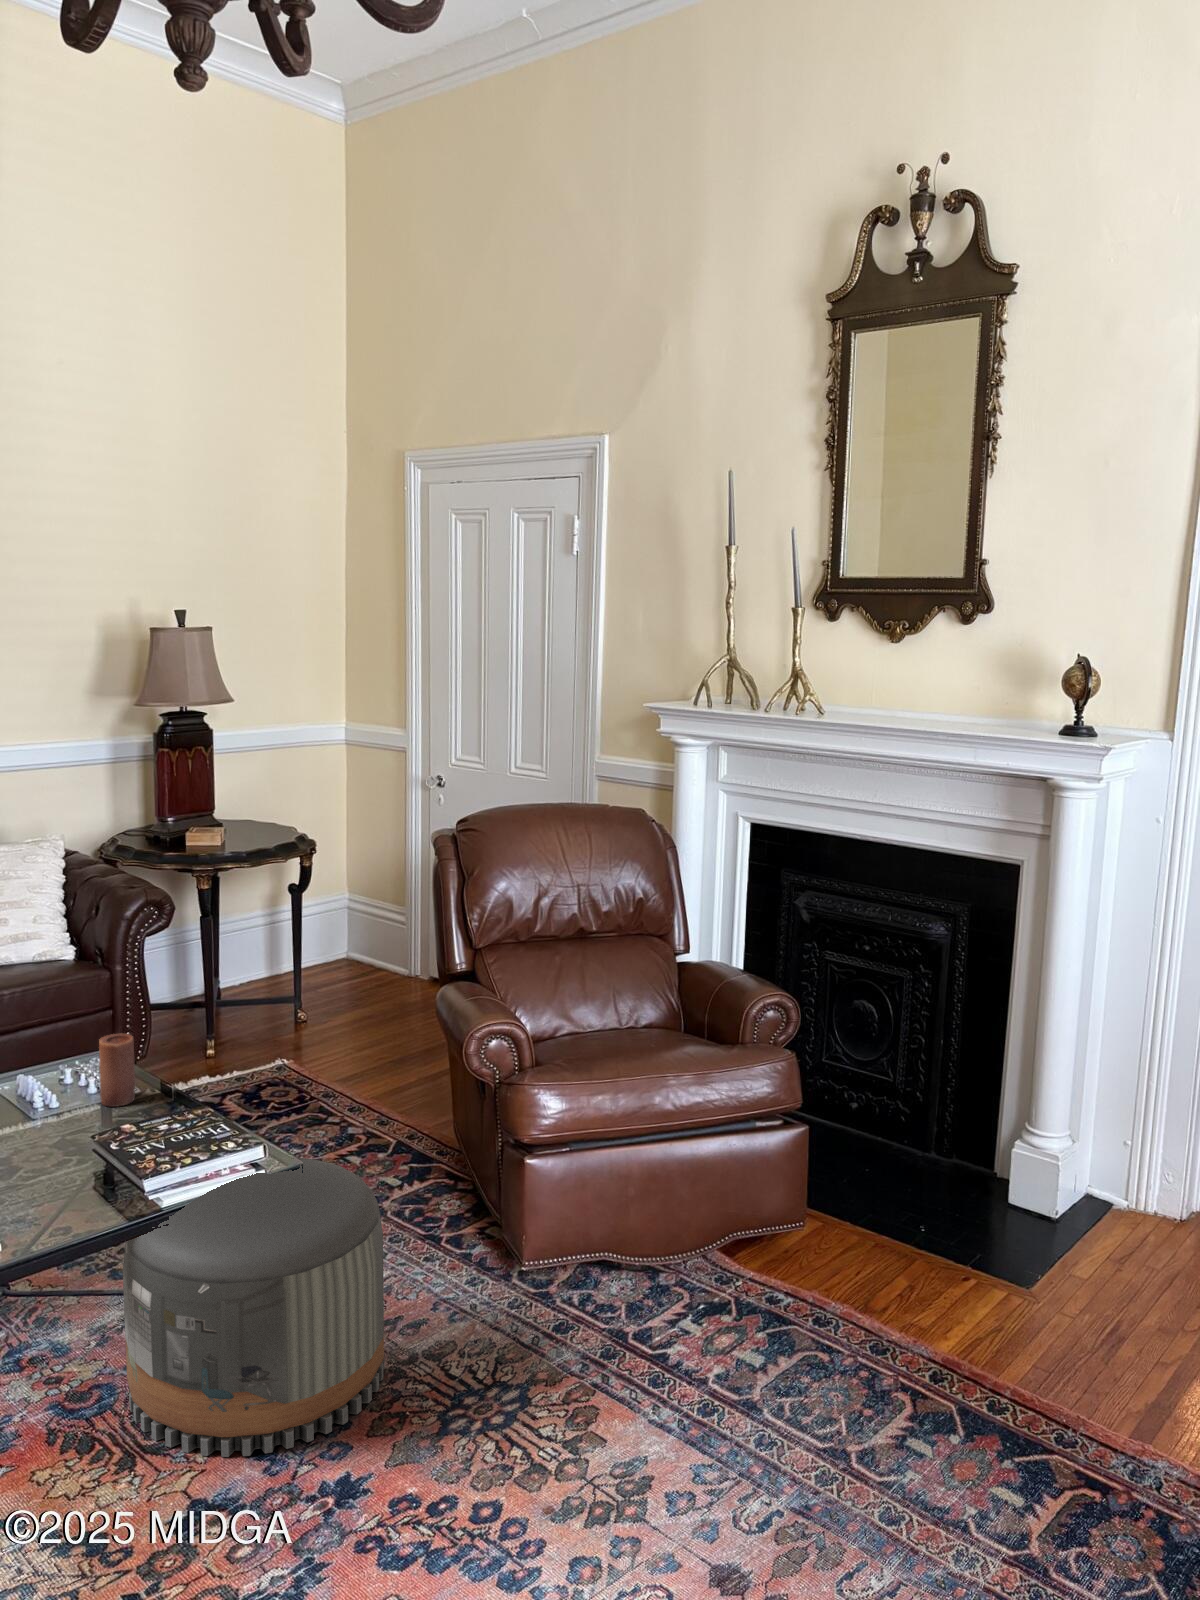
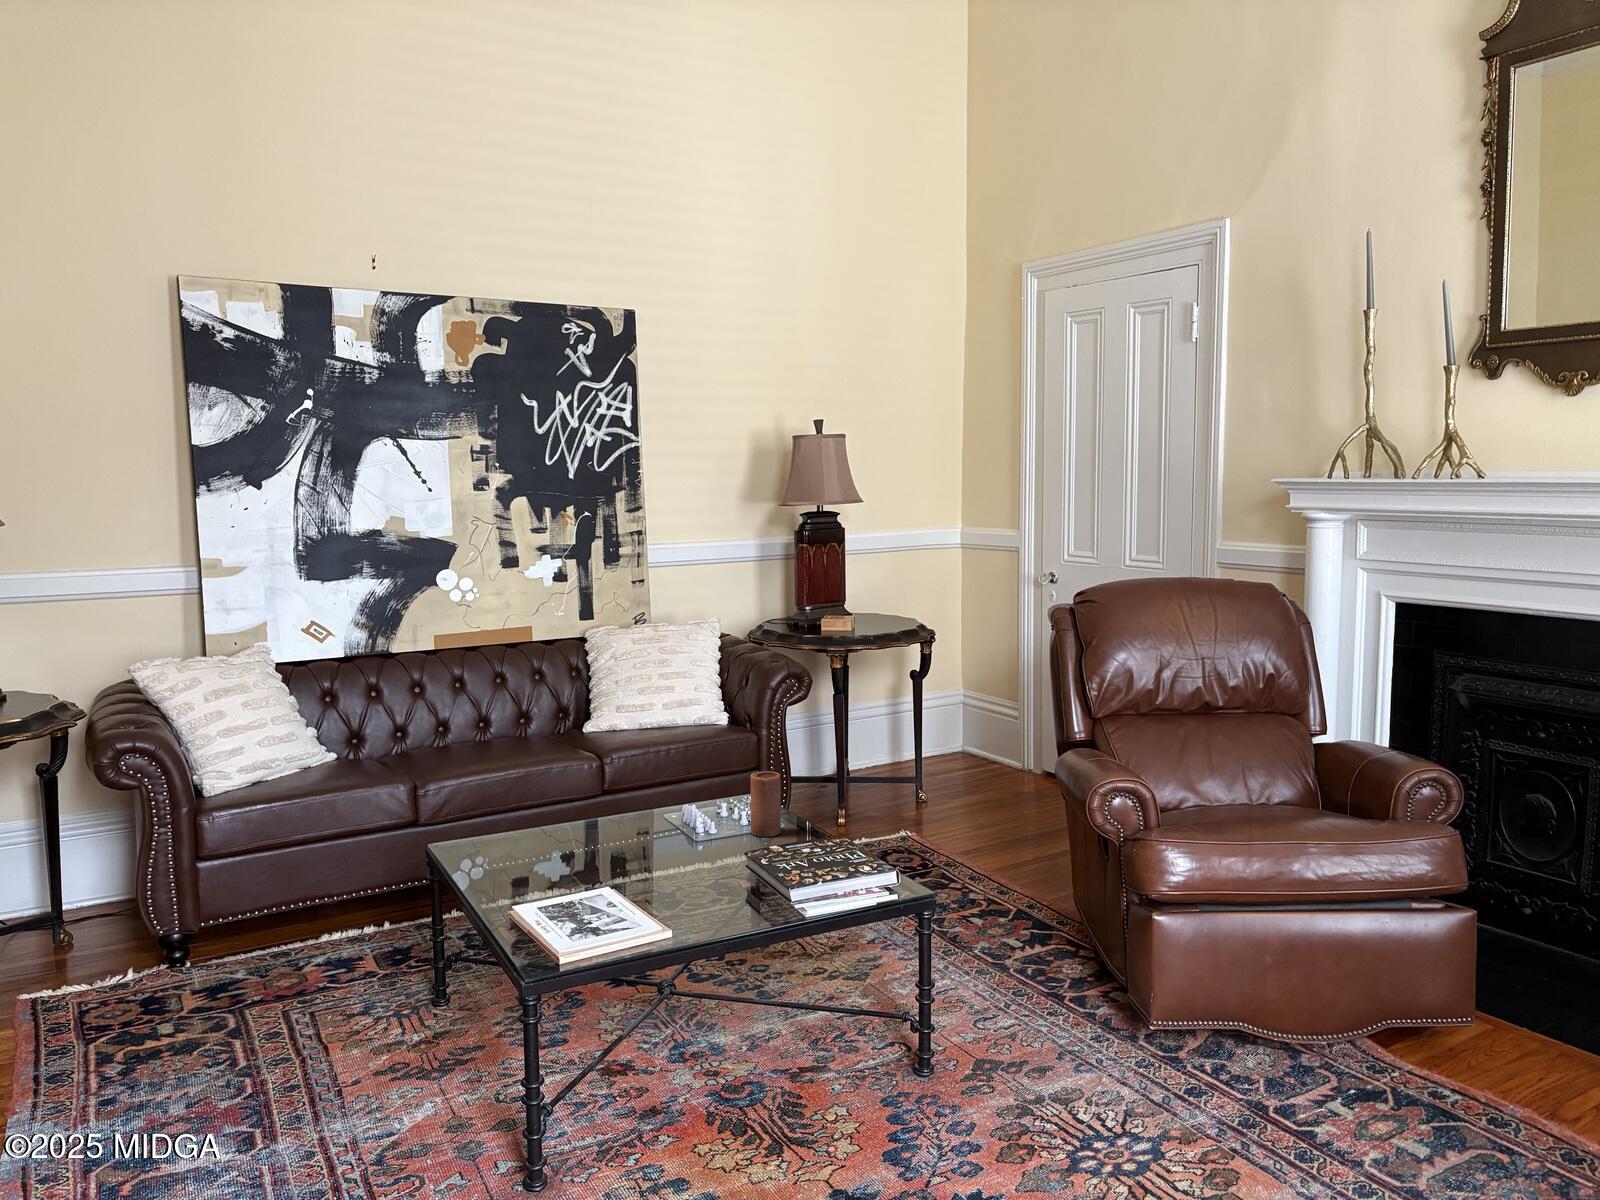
pouf: present [123,1158,384,1457] -> none [772,889,1013,1161]

